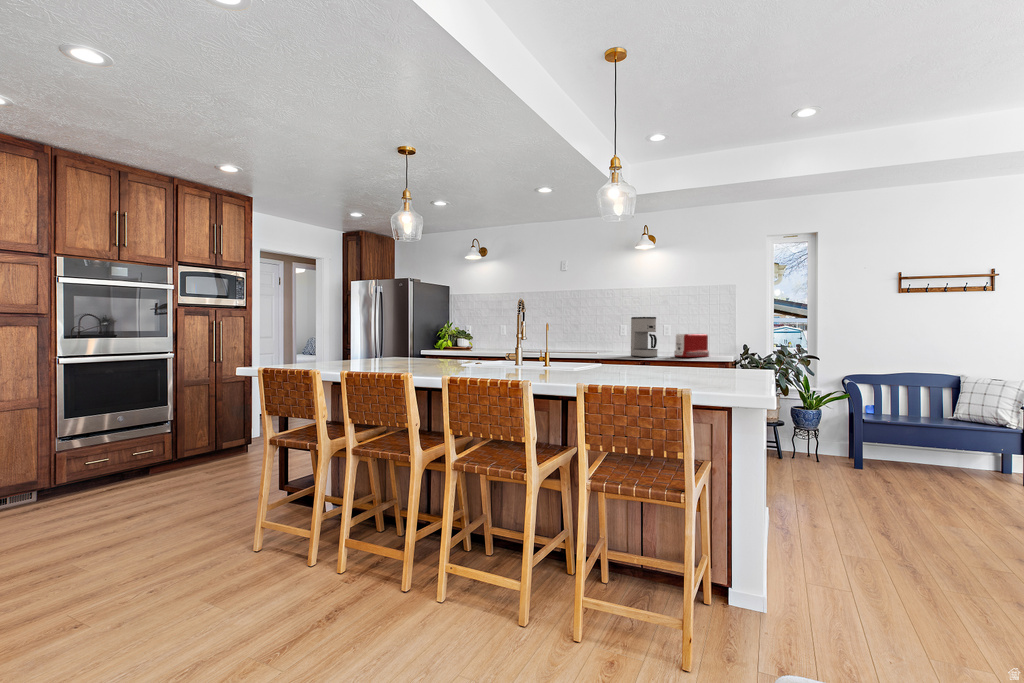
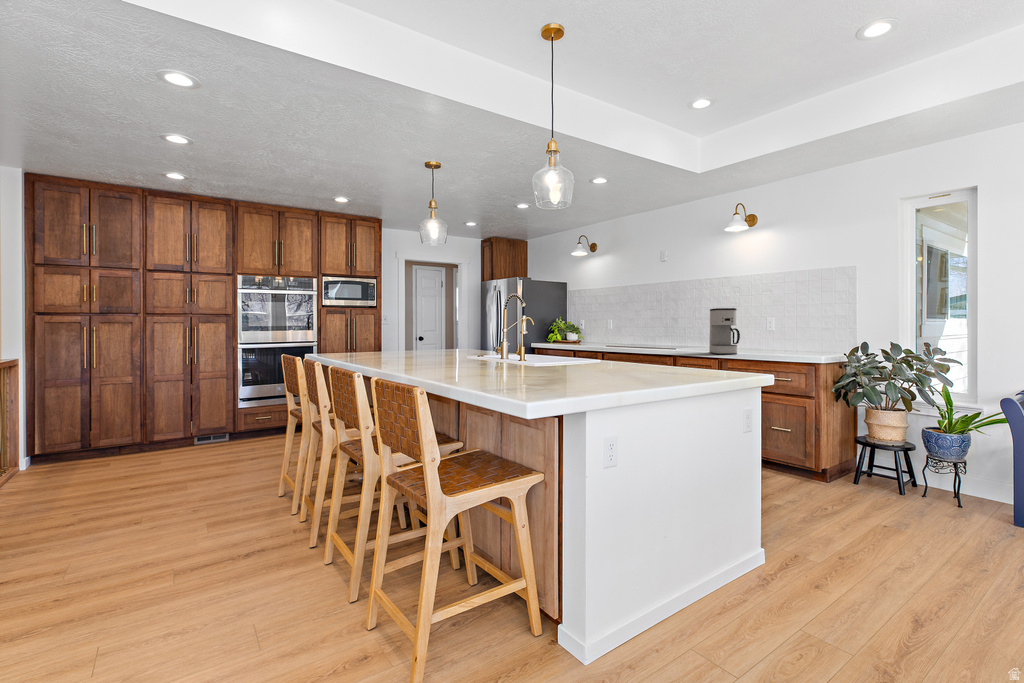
toaster: present [674,334,709,357] -> none [755,327,802,355]

